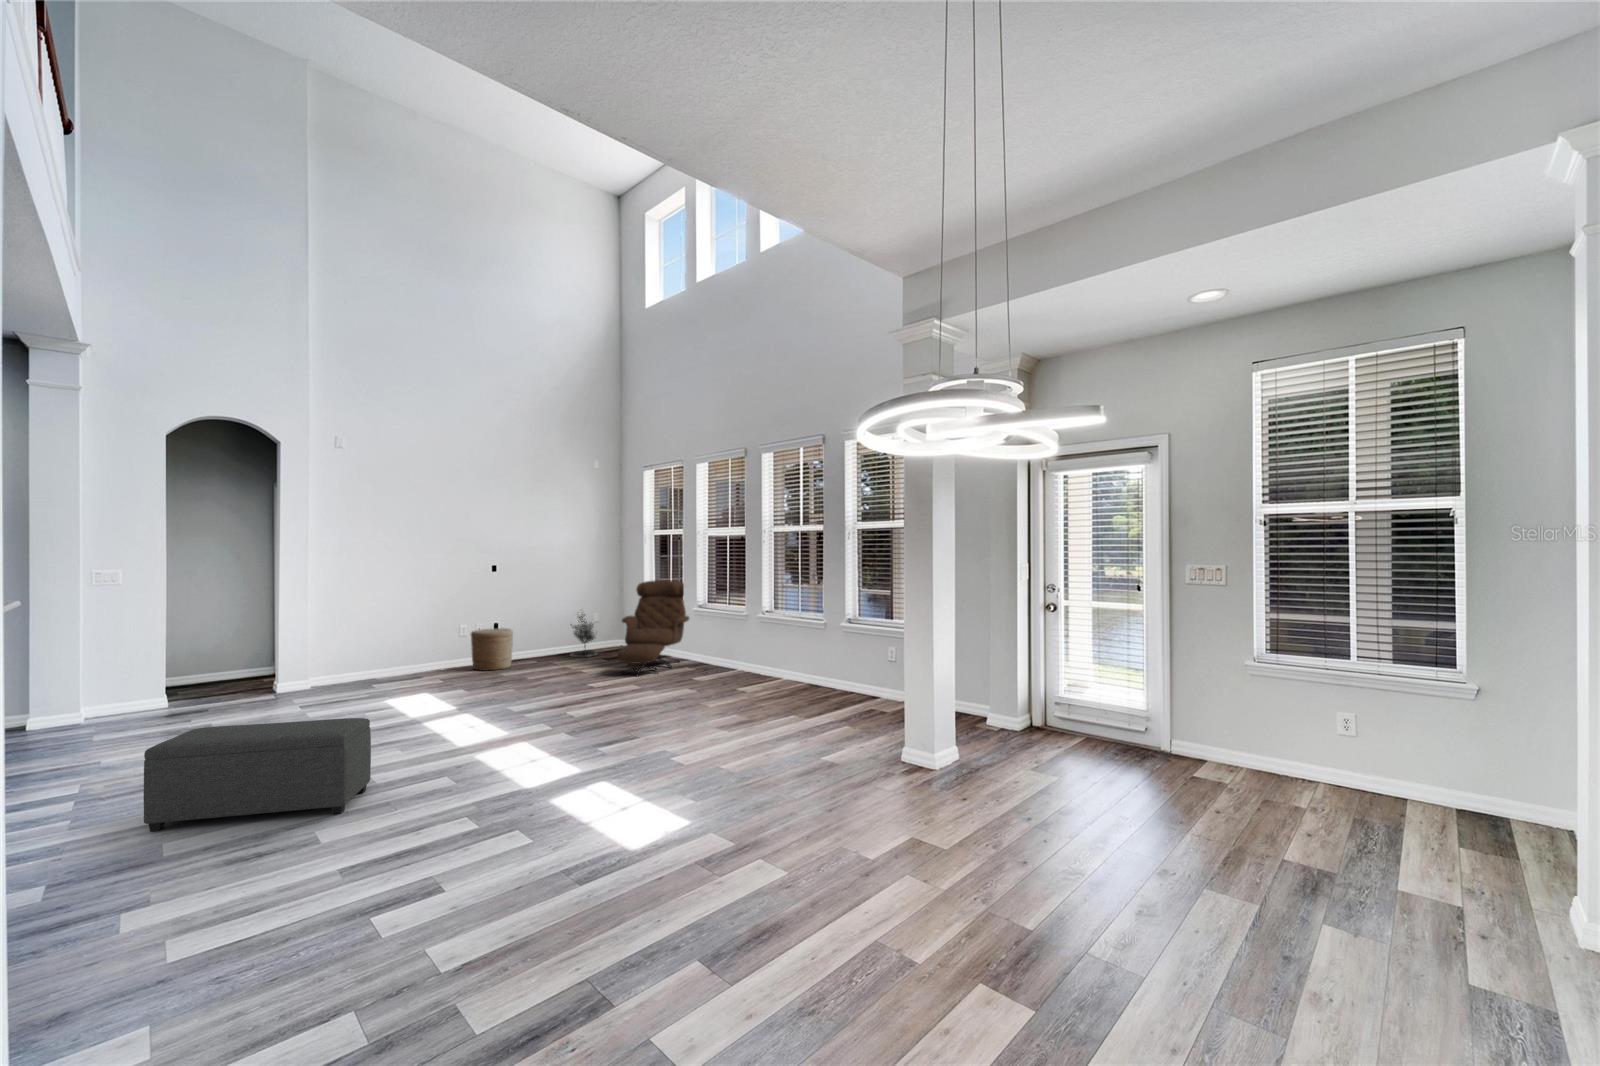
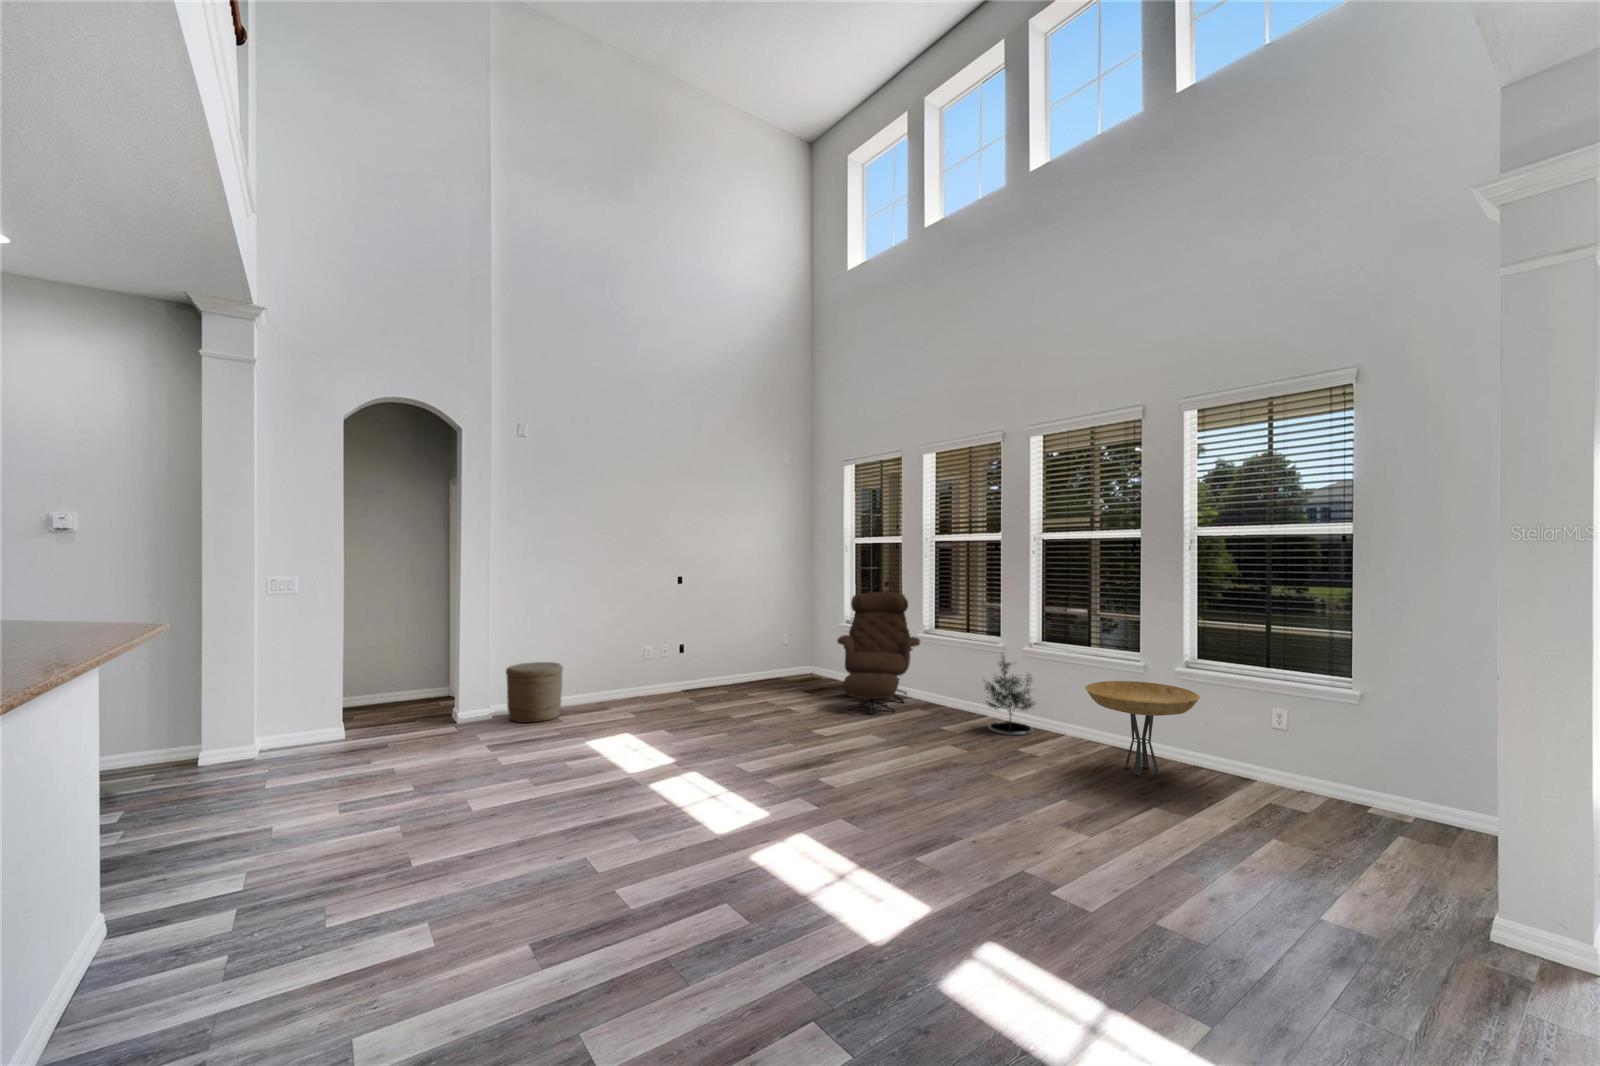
potted tree: present [571,614,597,657] -> present [984,652,1035,735]
woven basket: present [471,628,513,671] -> present [506,662,563,723]
side table: none [765,639,837,704] -> present [1085,681,1200,775]
ottoman: present [144,718,371,831] -> none [324,813,630,1001]

